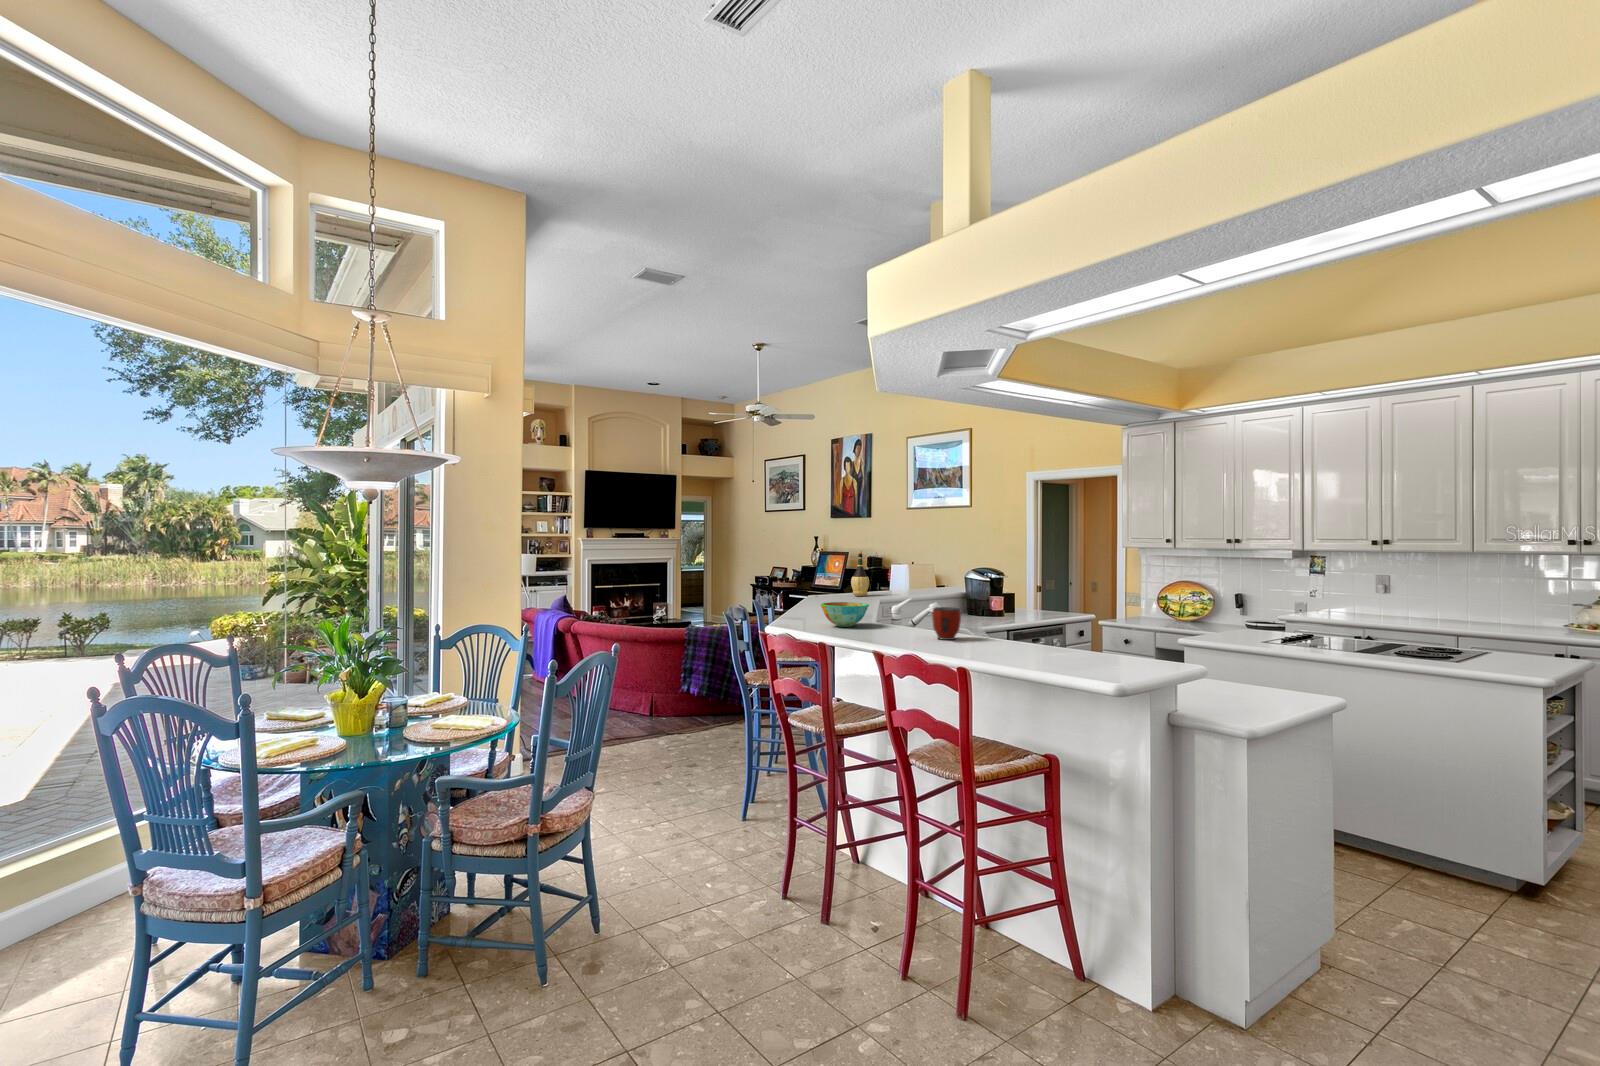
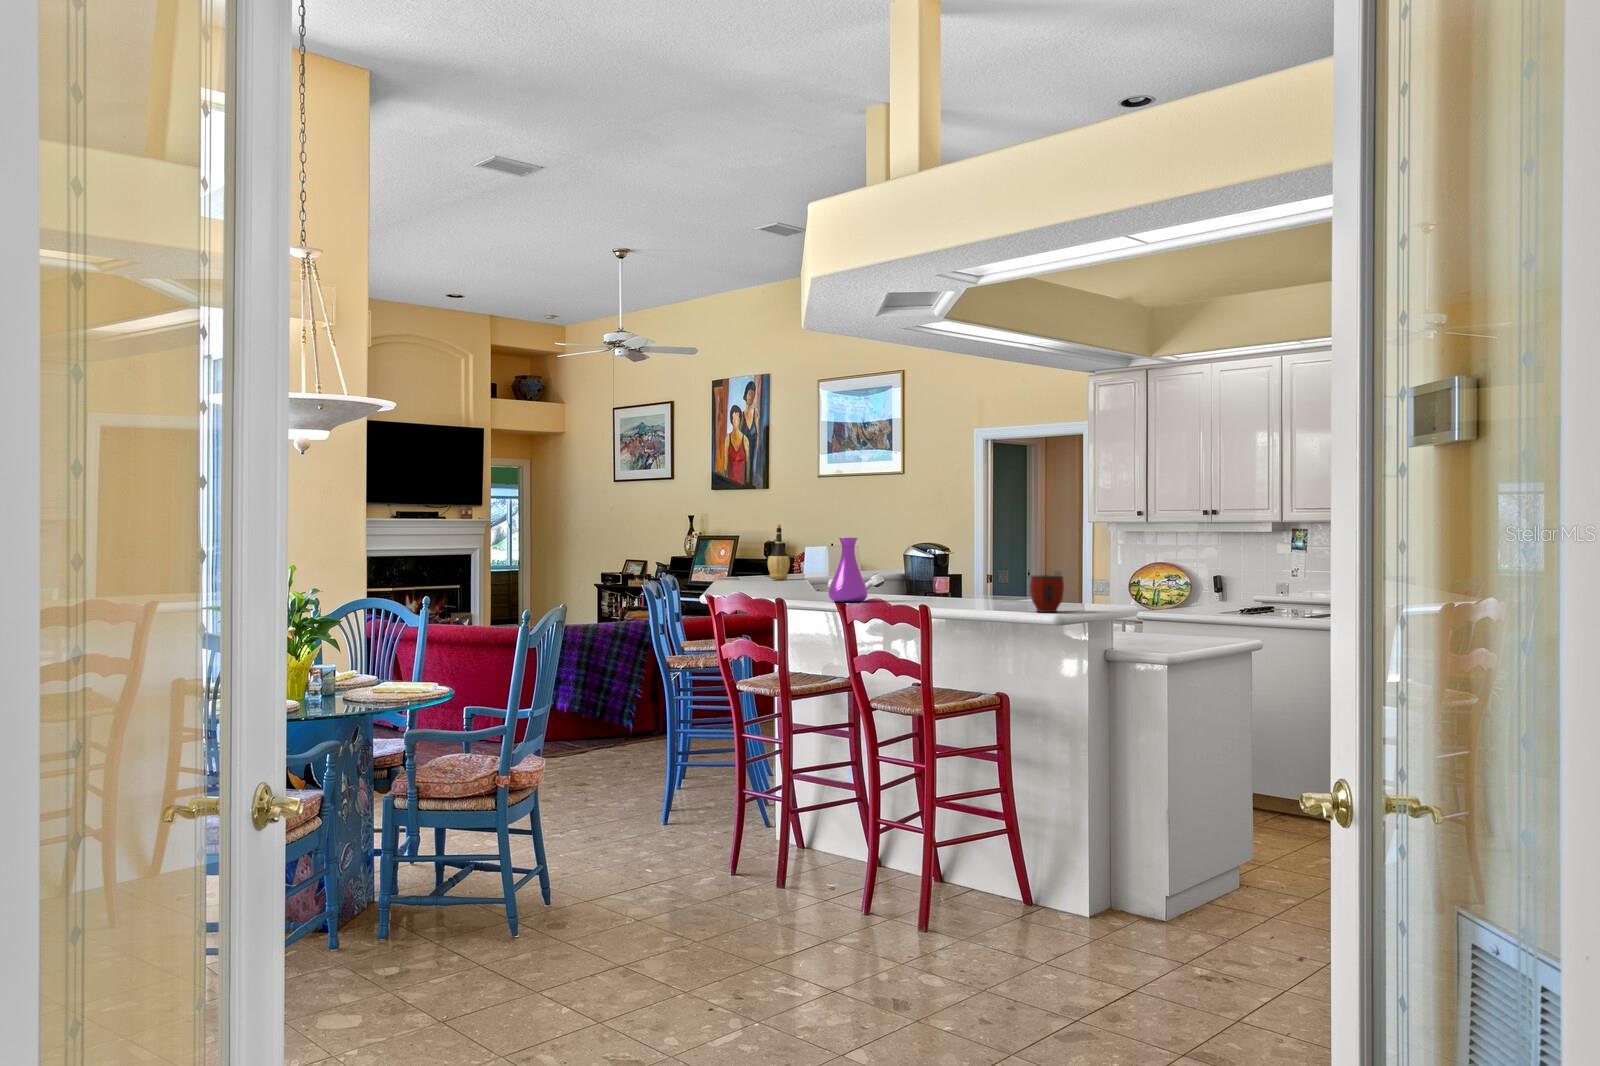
vase: none [882,574,919,635] -> present [828,538,868,602]
bowl: present [820,602,869,627] -> none [756,573,810,599]
mug: present [932,607,961,640] -> present [1030,575,1064,612]

